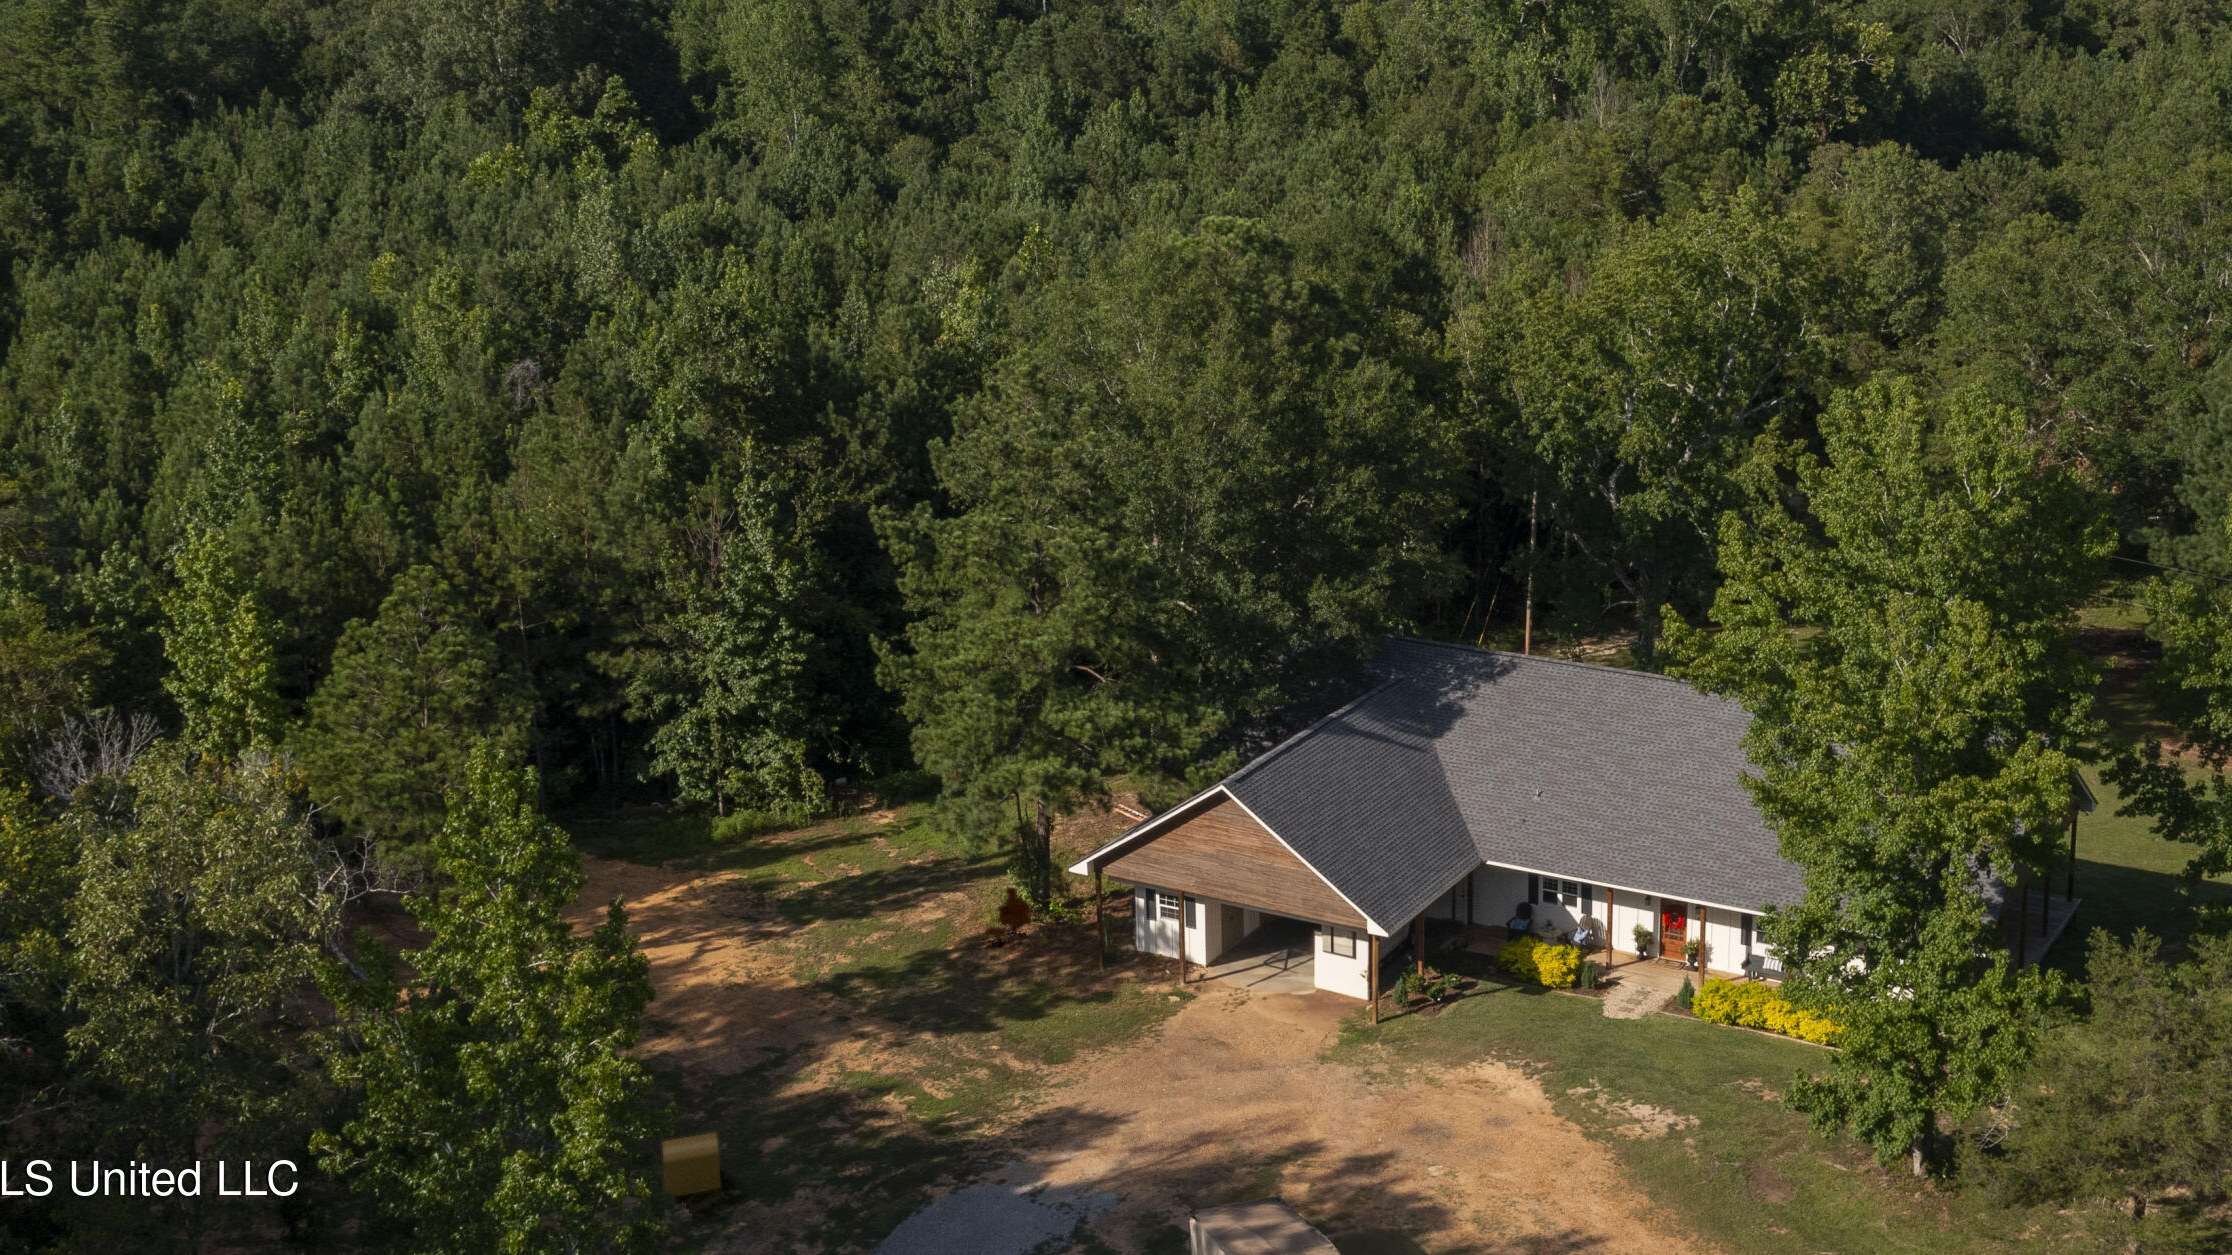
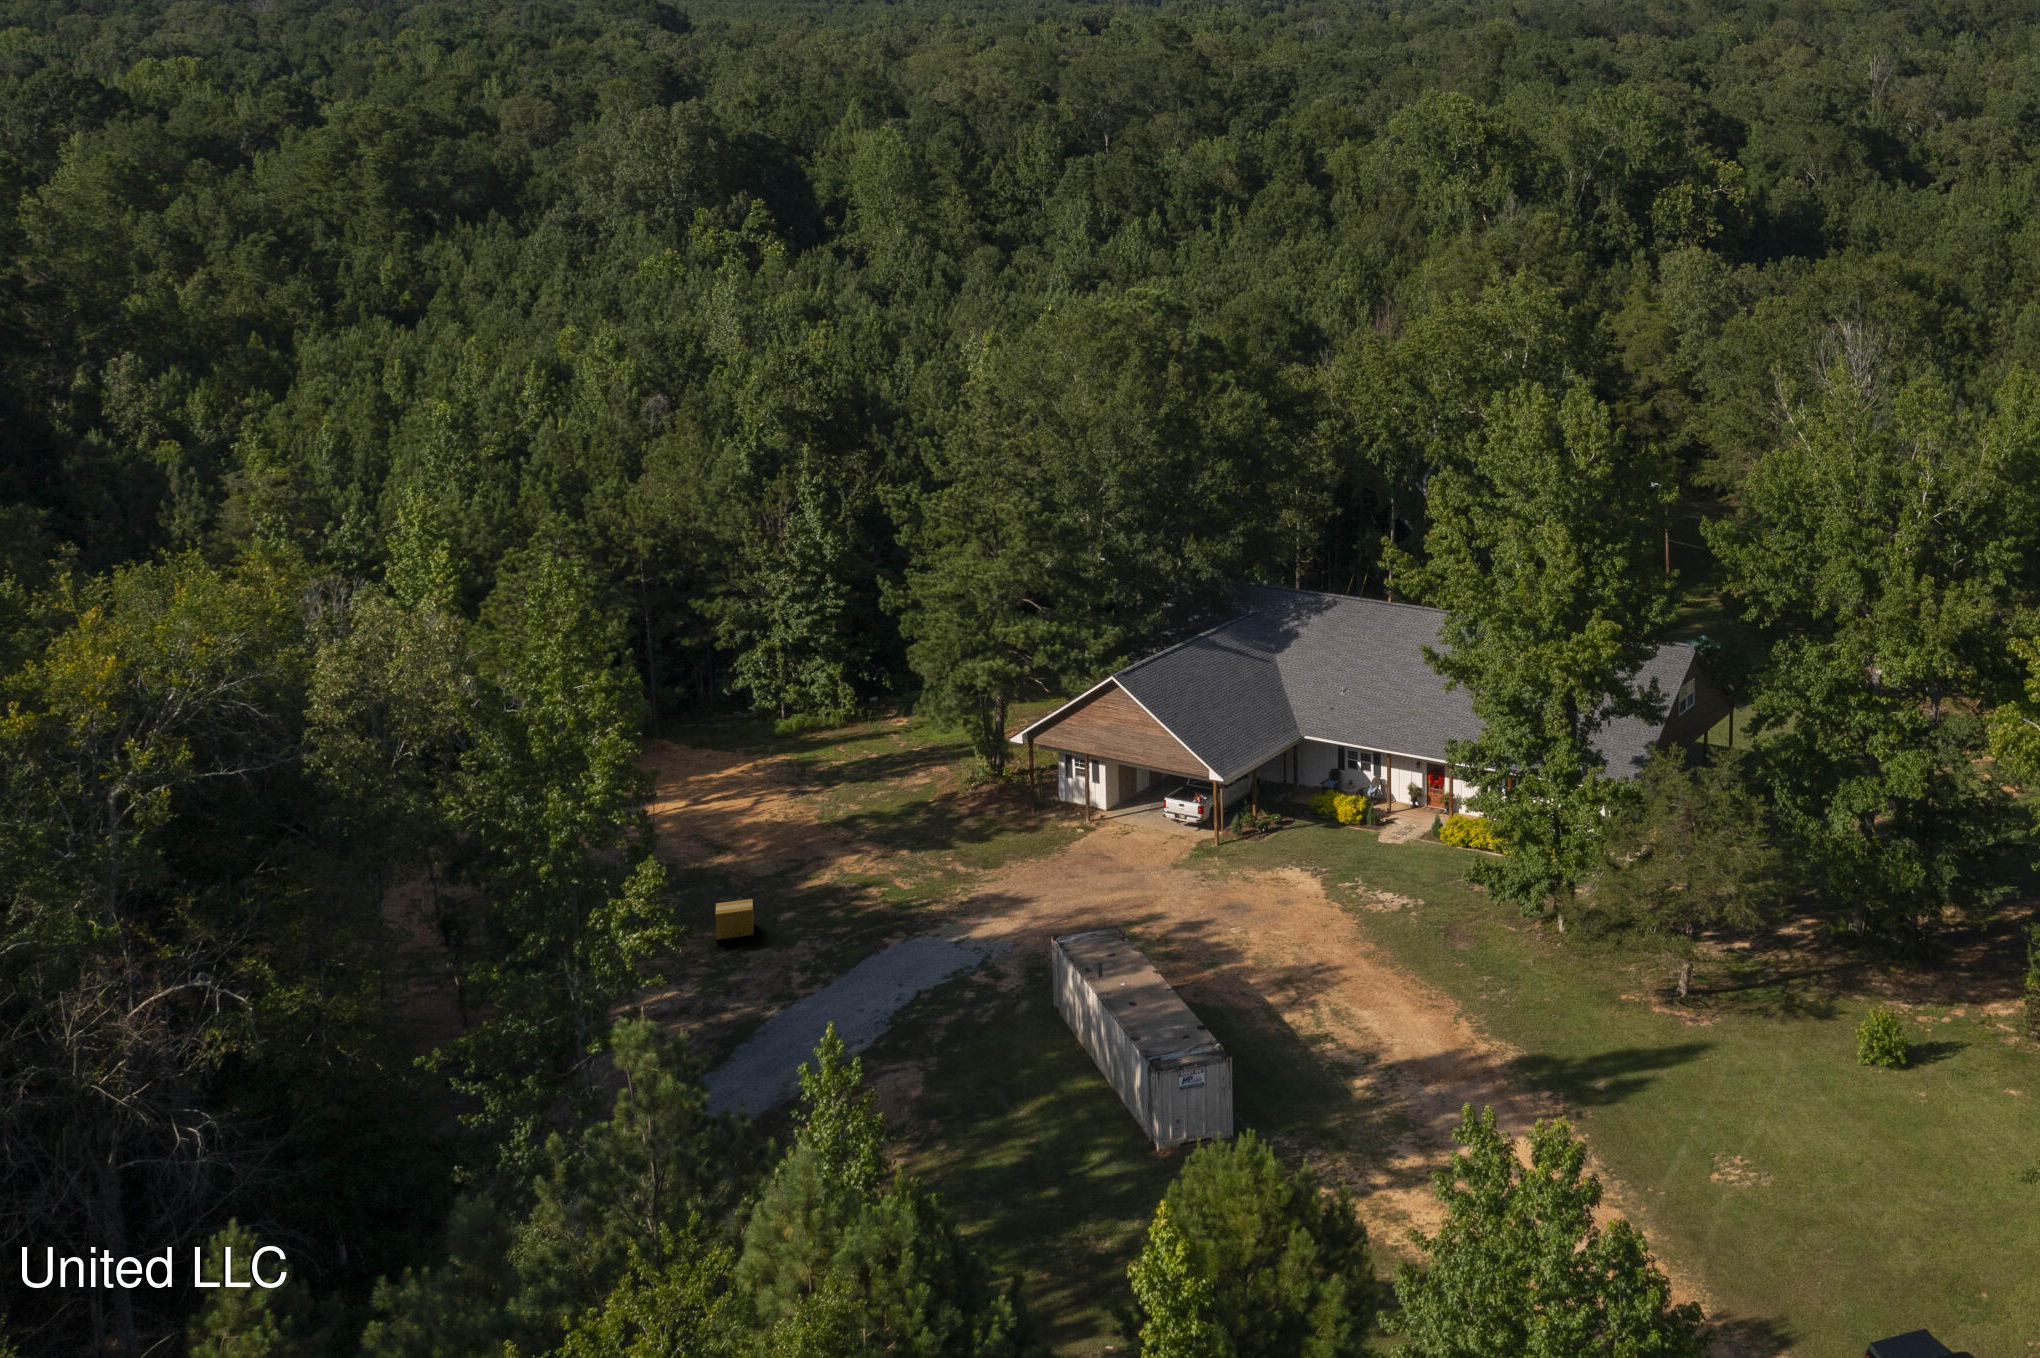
lounge chair: present [985,886,1032,944] -> none [956,759,991,801]

